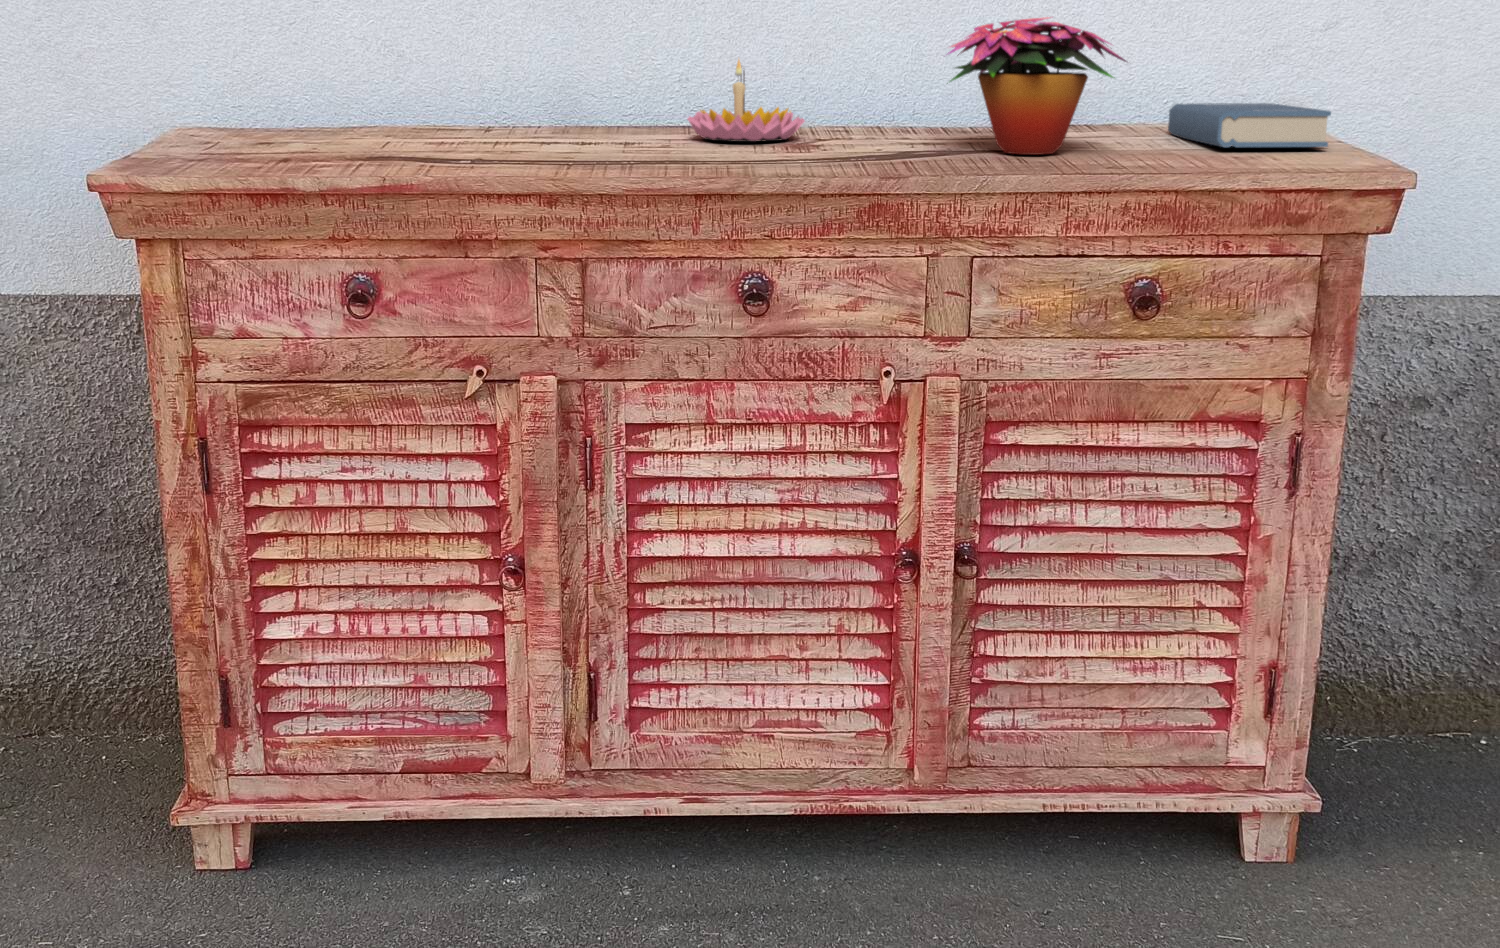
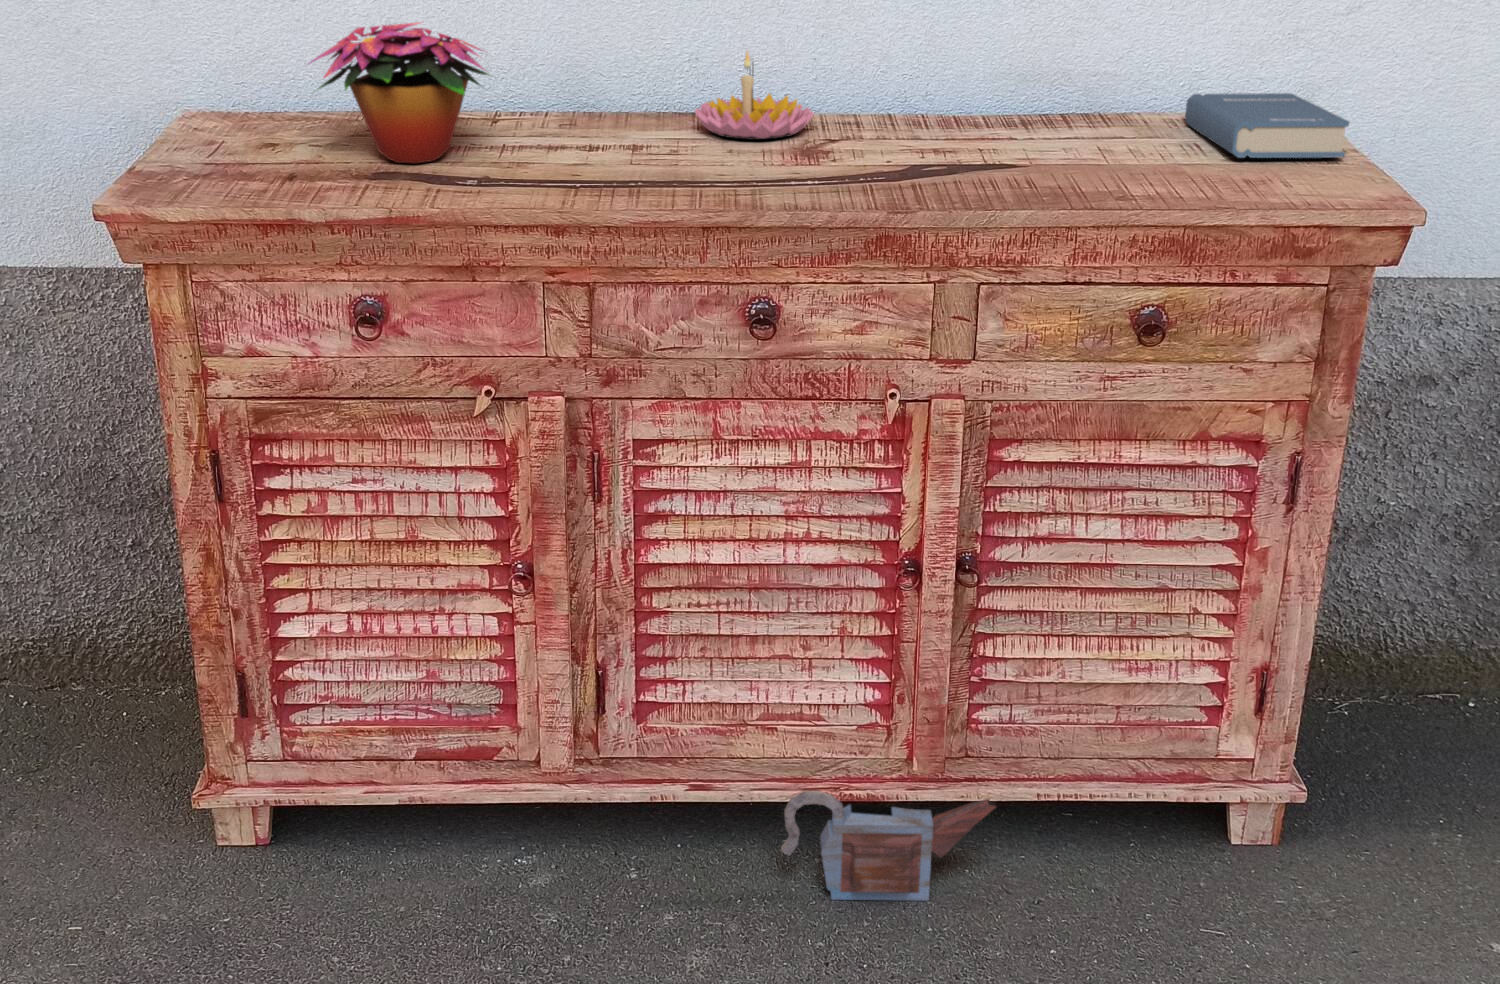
flower arrangement: present [948,17,1126,154] -> present [310,22,490,163]
watering can: none [780,797,1004,916] -> present [781,791,997,901]

